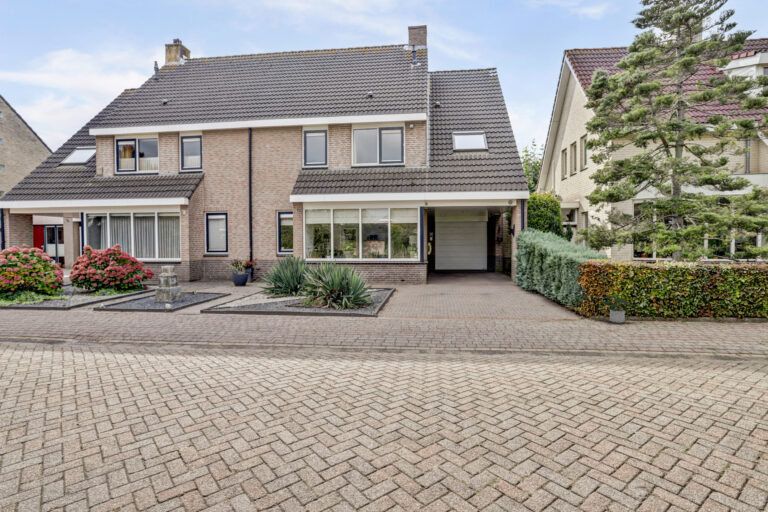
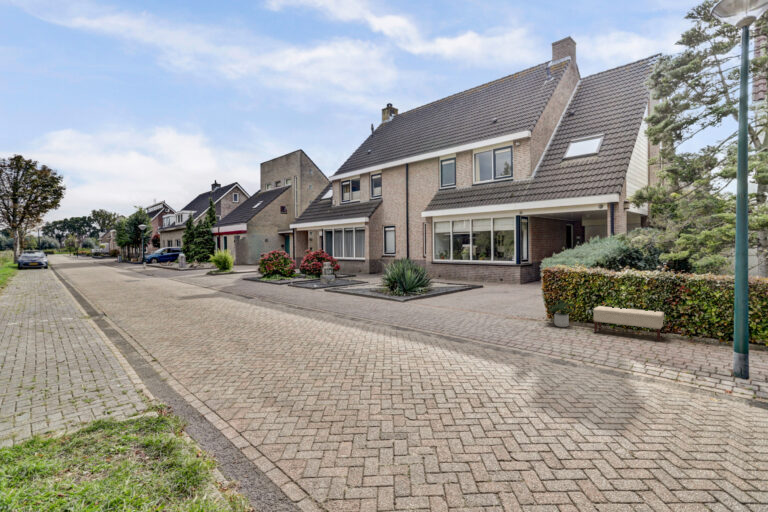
bench: none [646,298,713,325] -> present [593,306,664,341]

